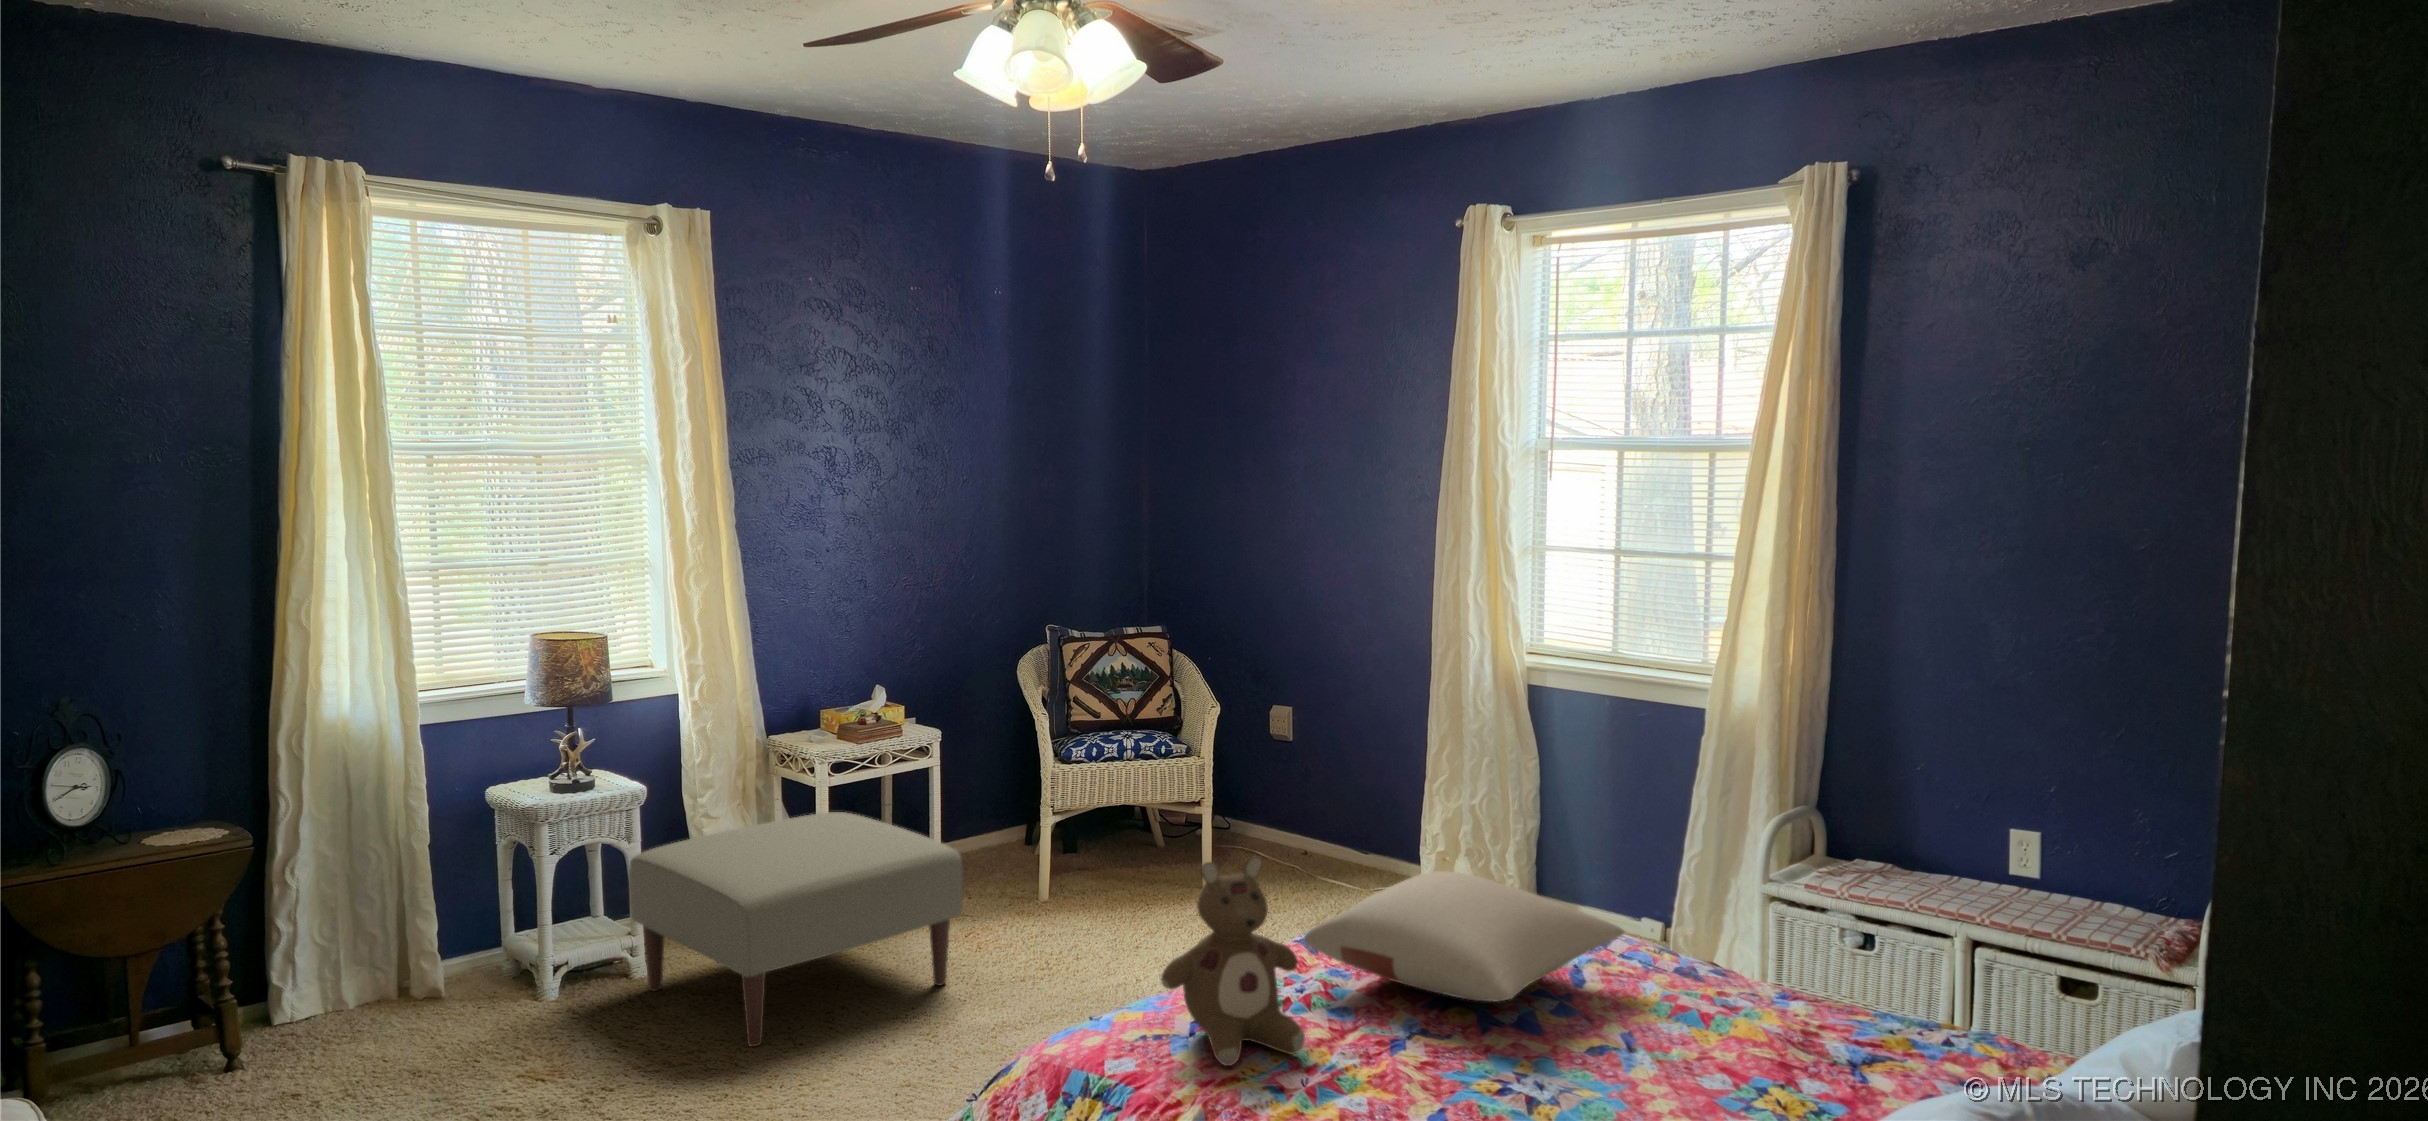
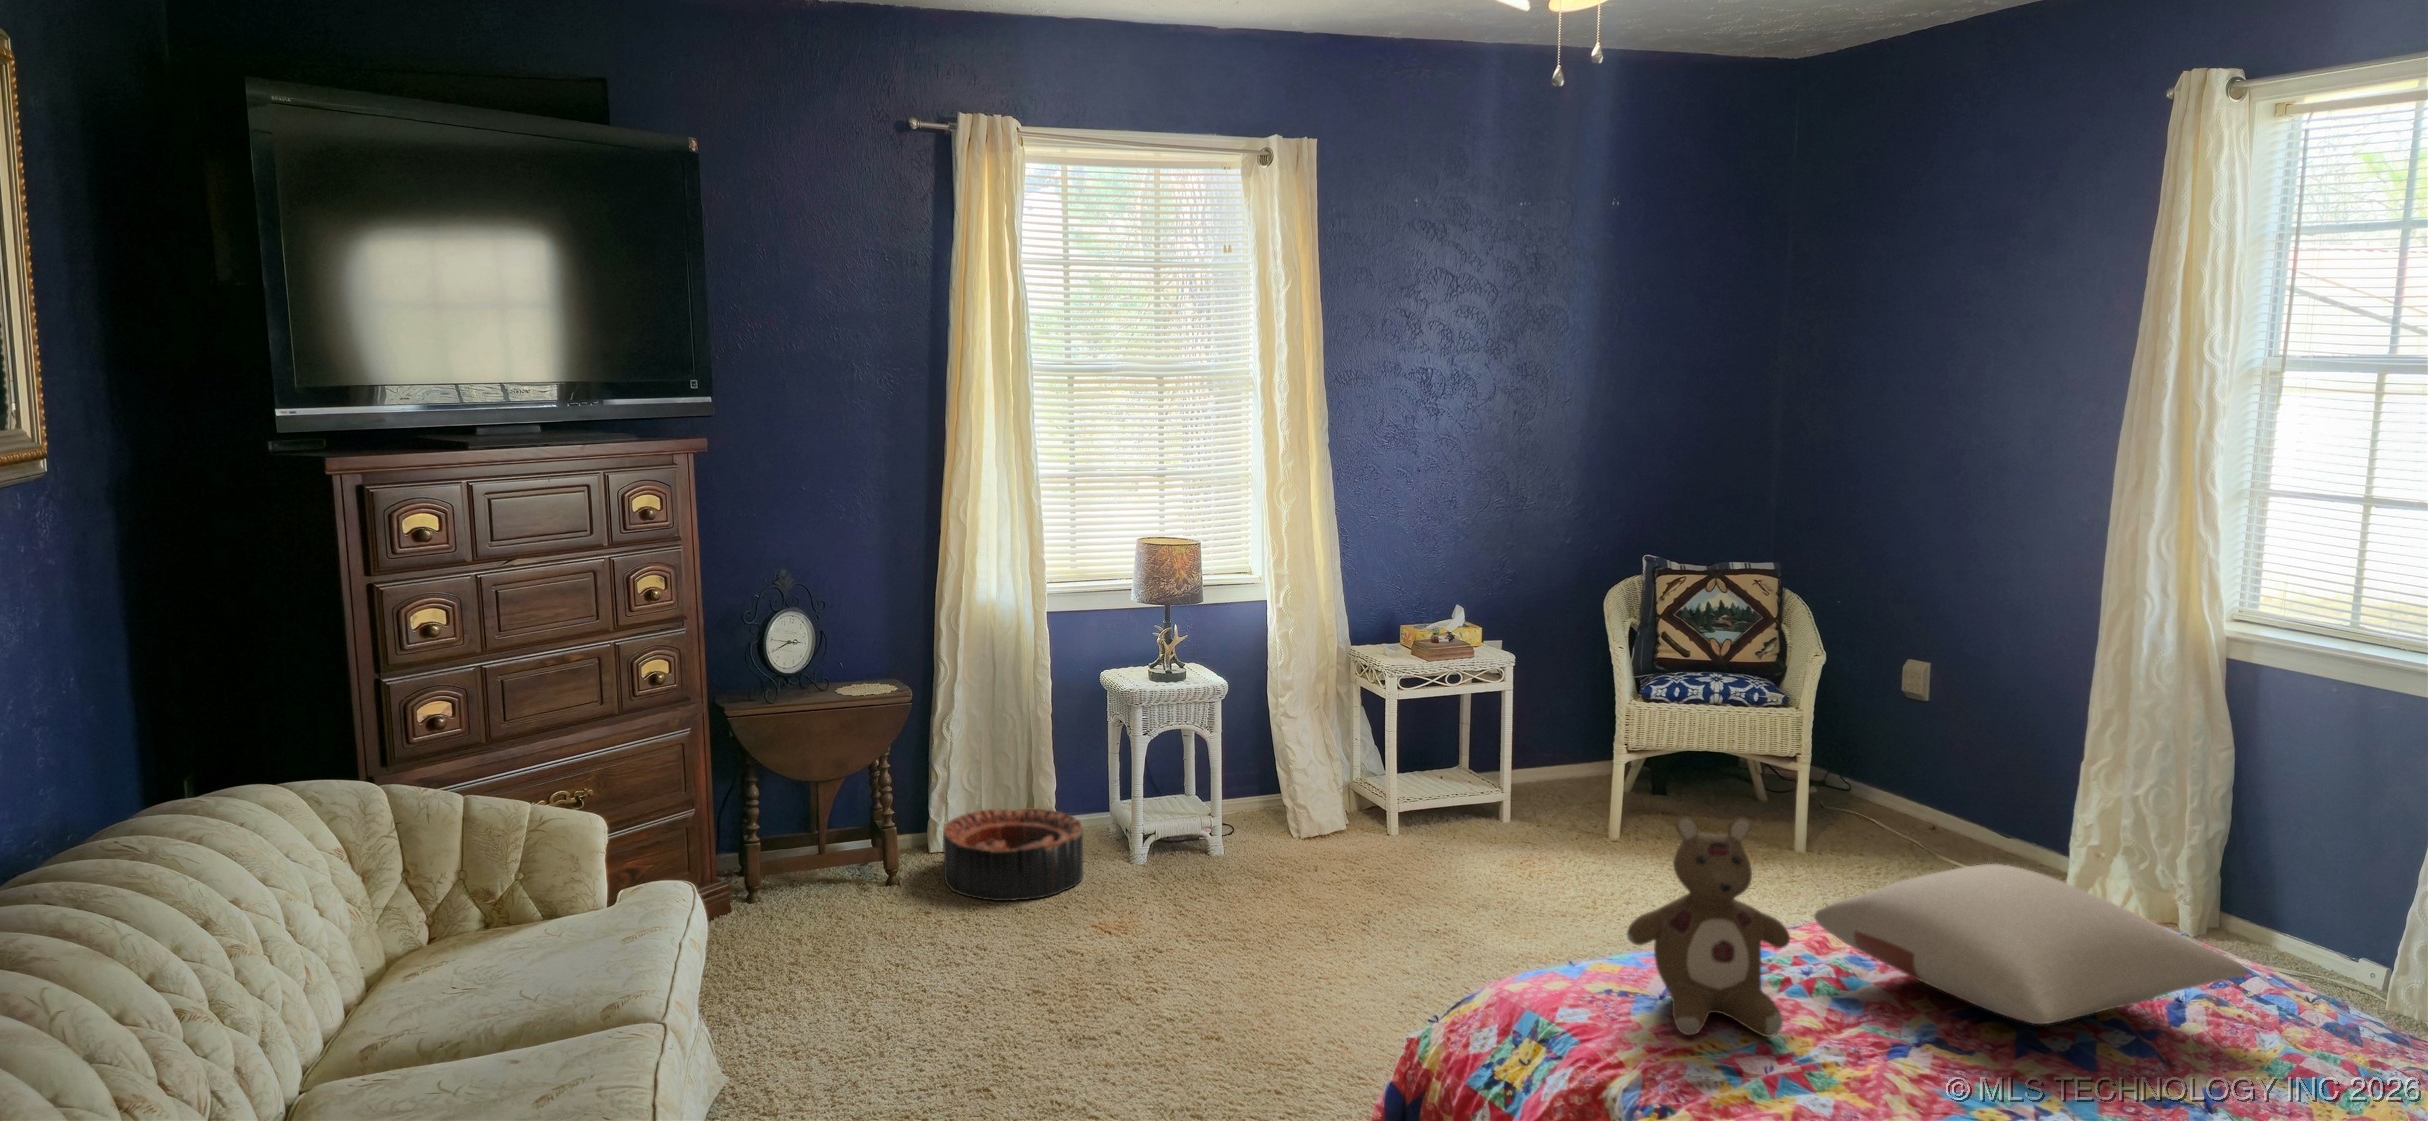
ottoman: present [629,812,963,1047] -> none [1205,726,1513,939]
basket: none [301,950,486,1066] -> present [943,808,1083,901]

